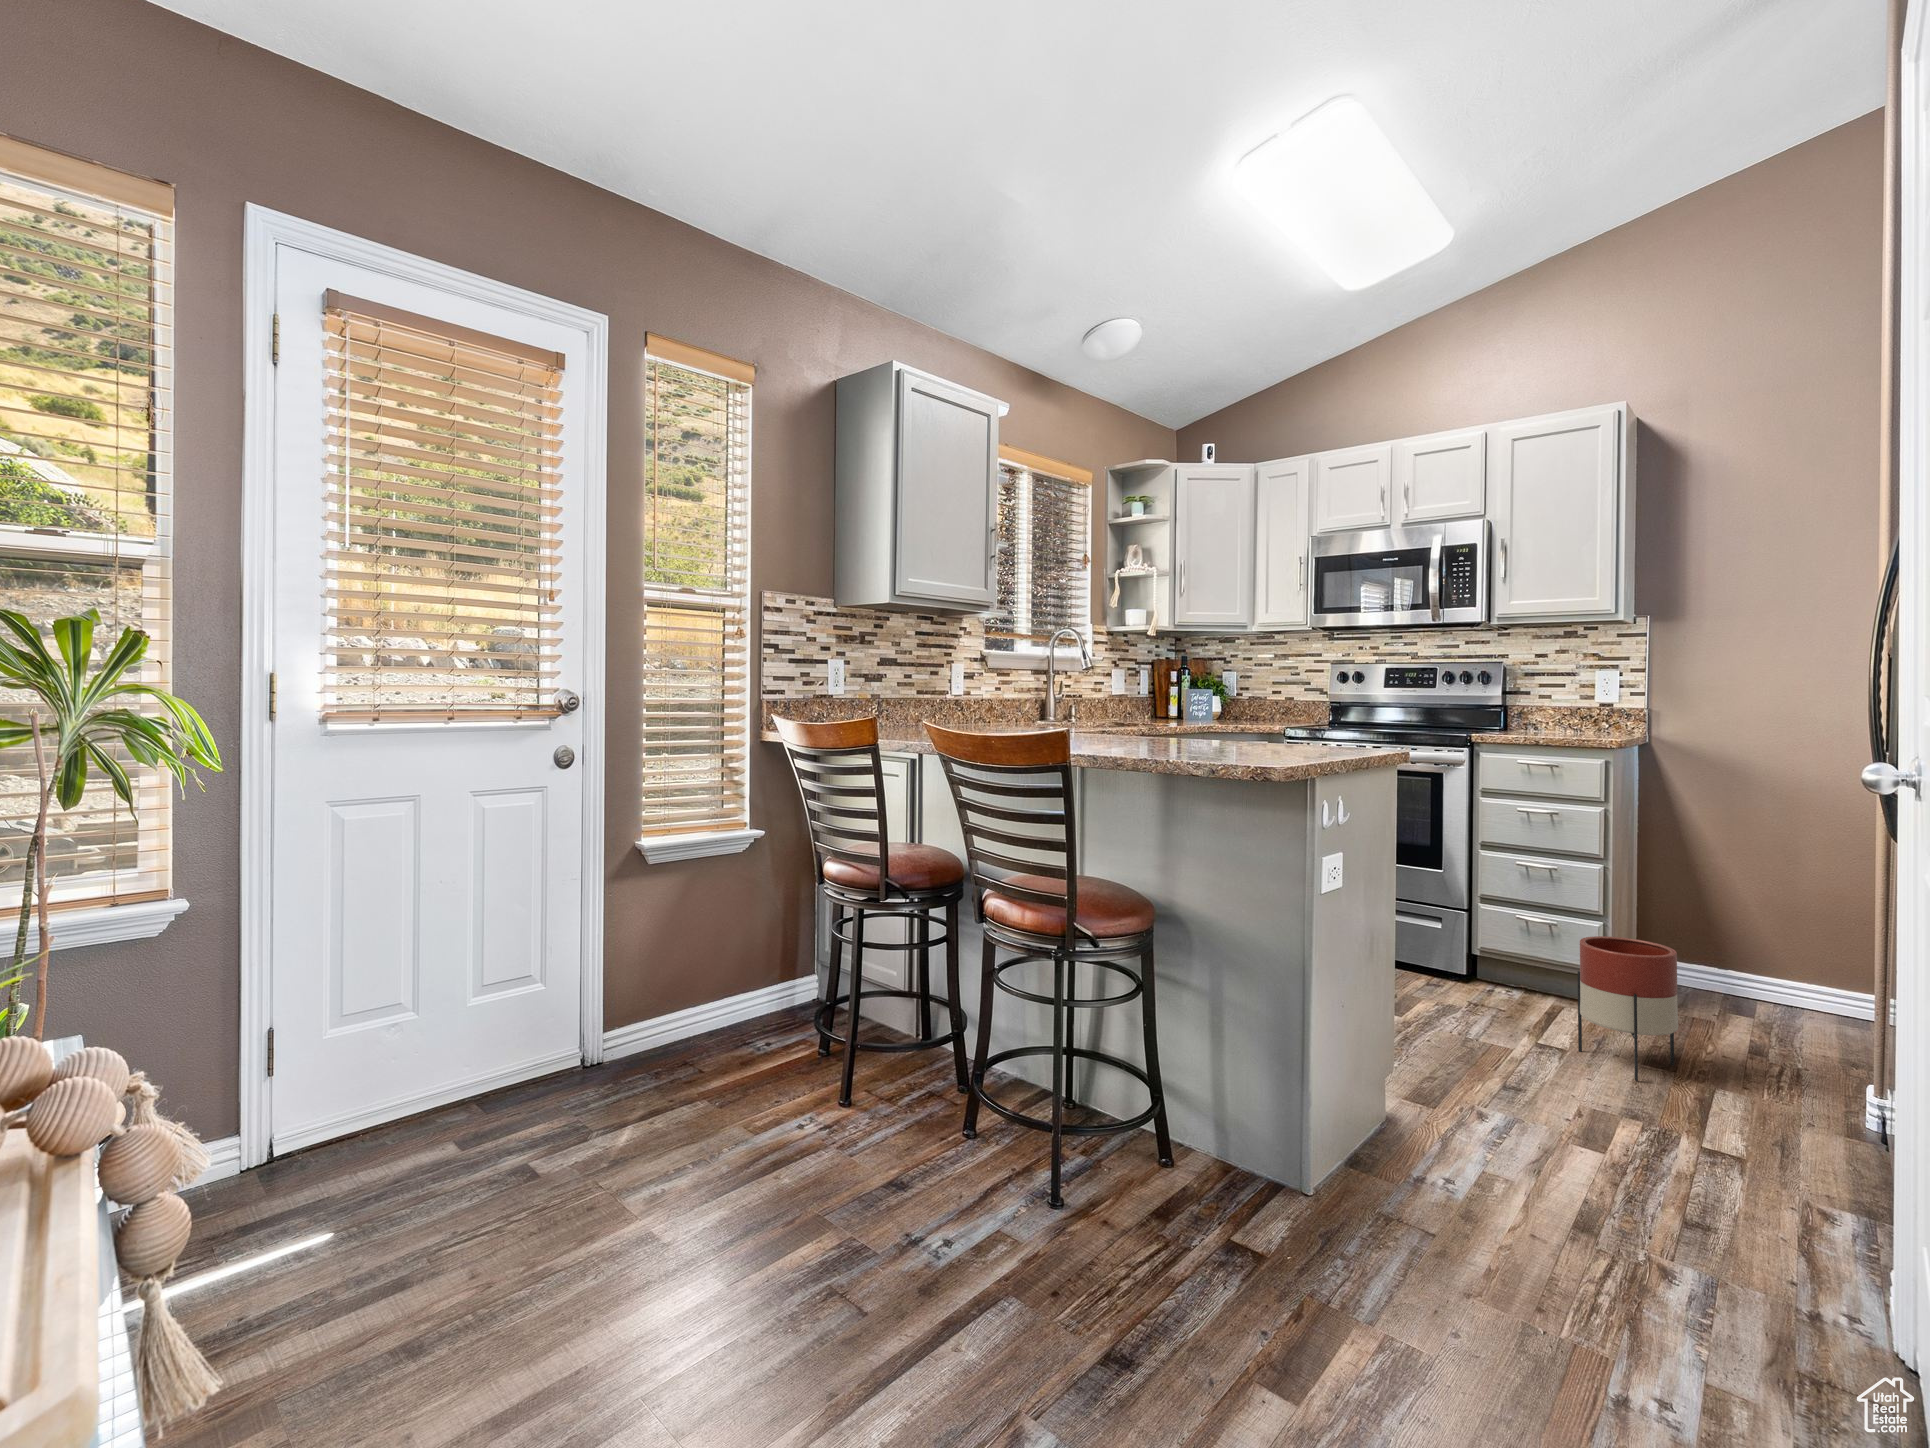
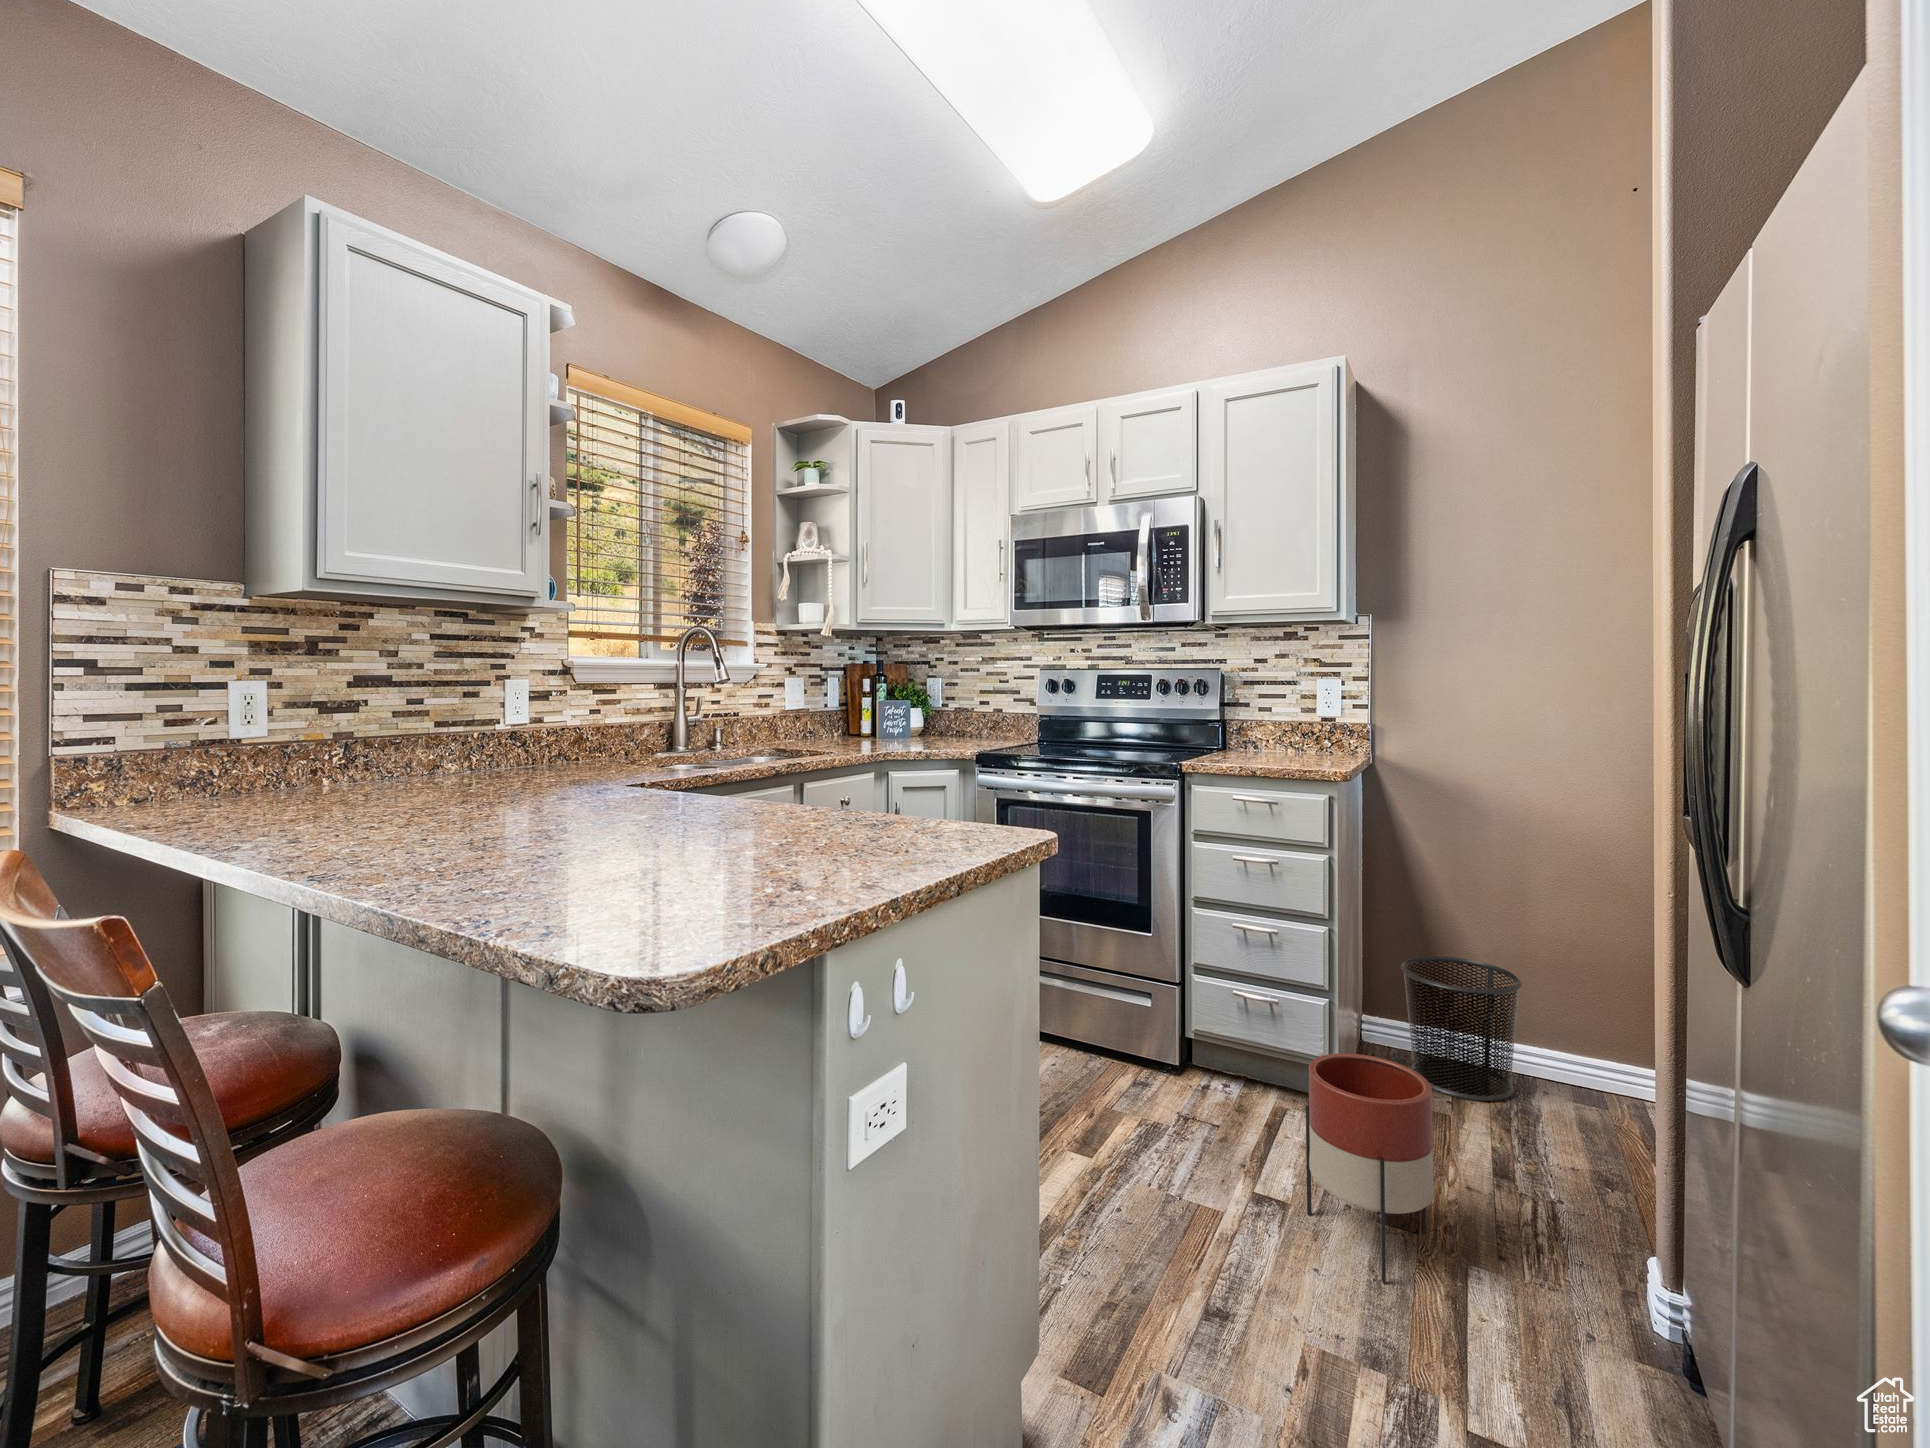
waste bin: none [1669,902,1780,1013] -> present [1401,956,1522,1101]

